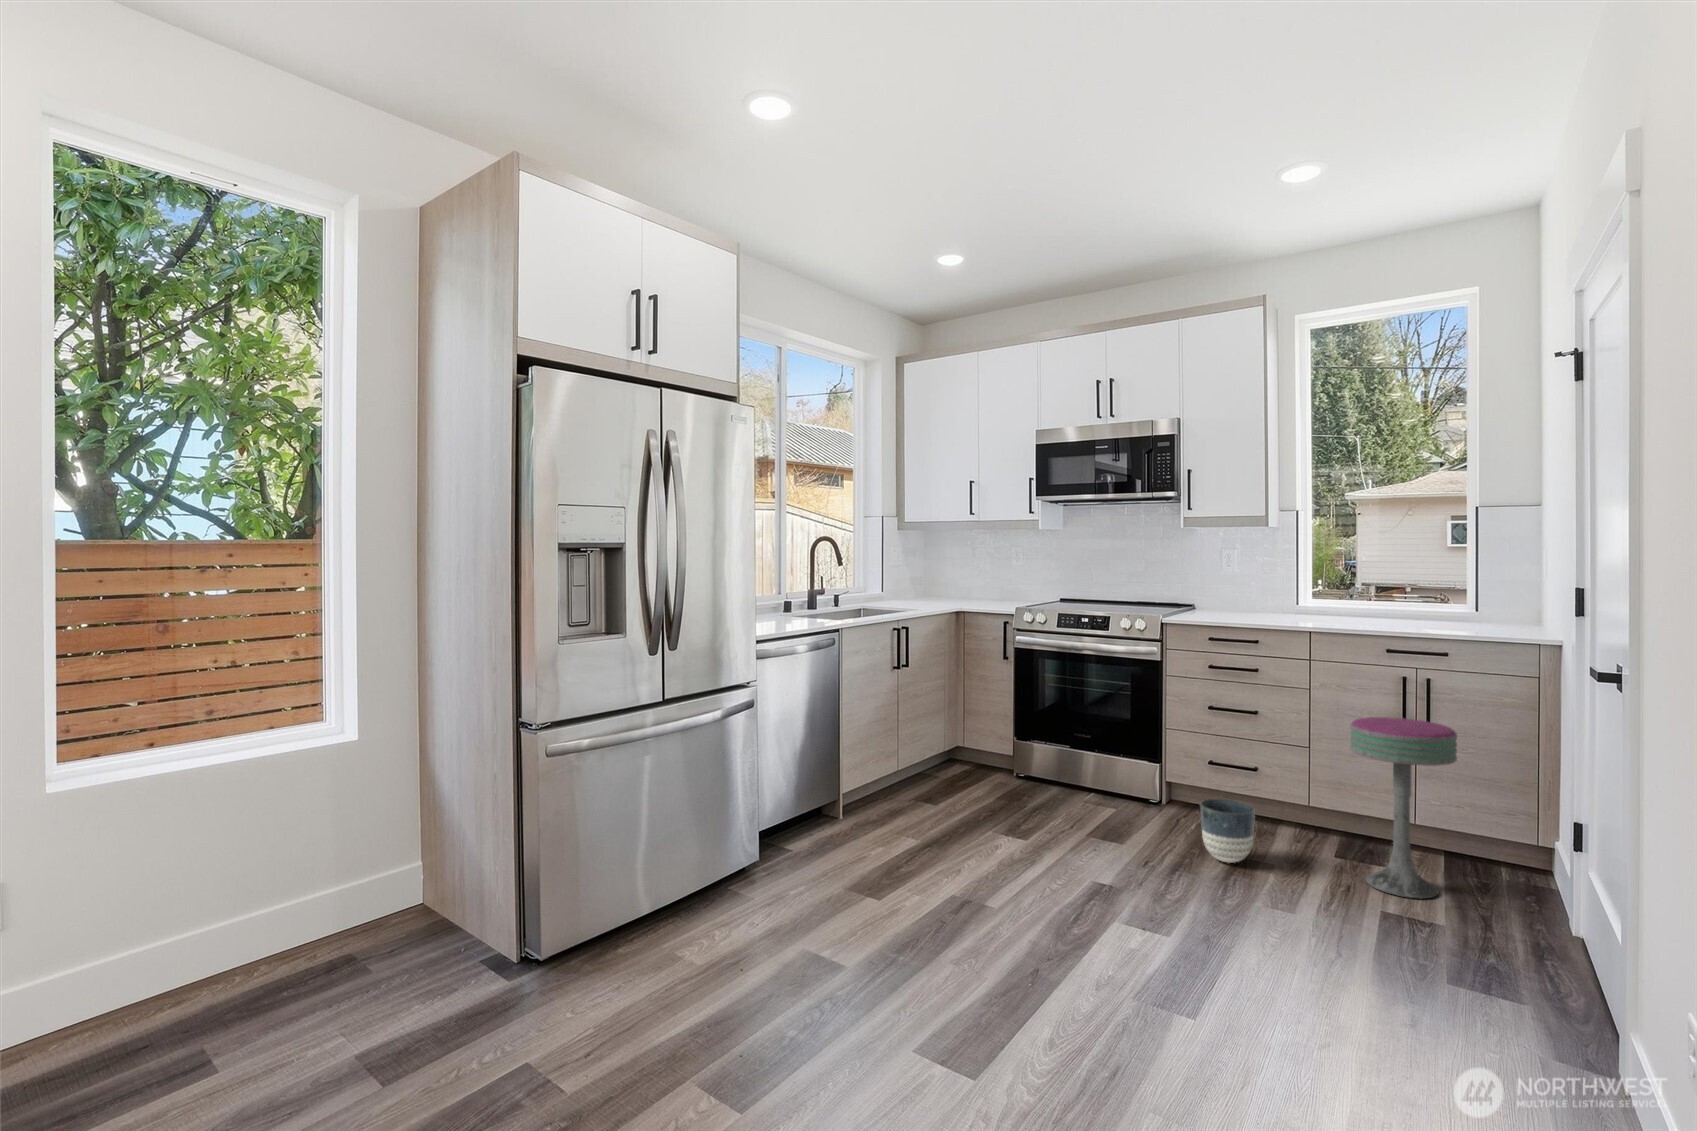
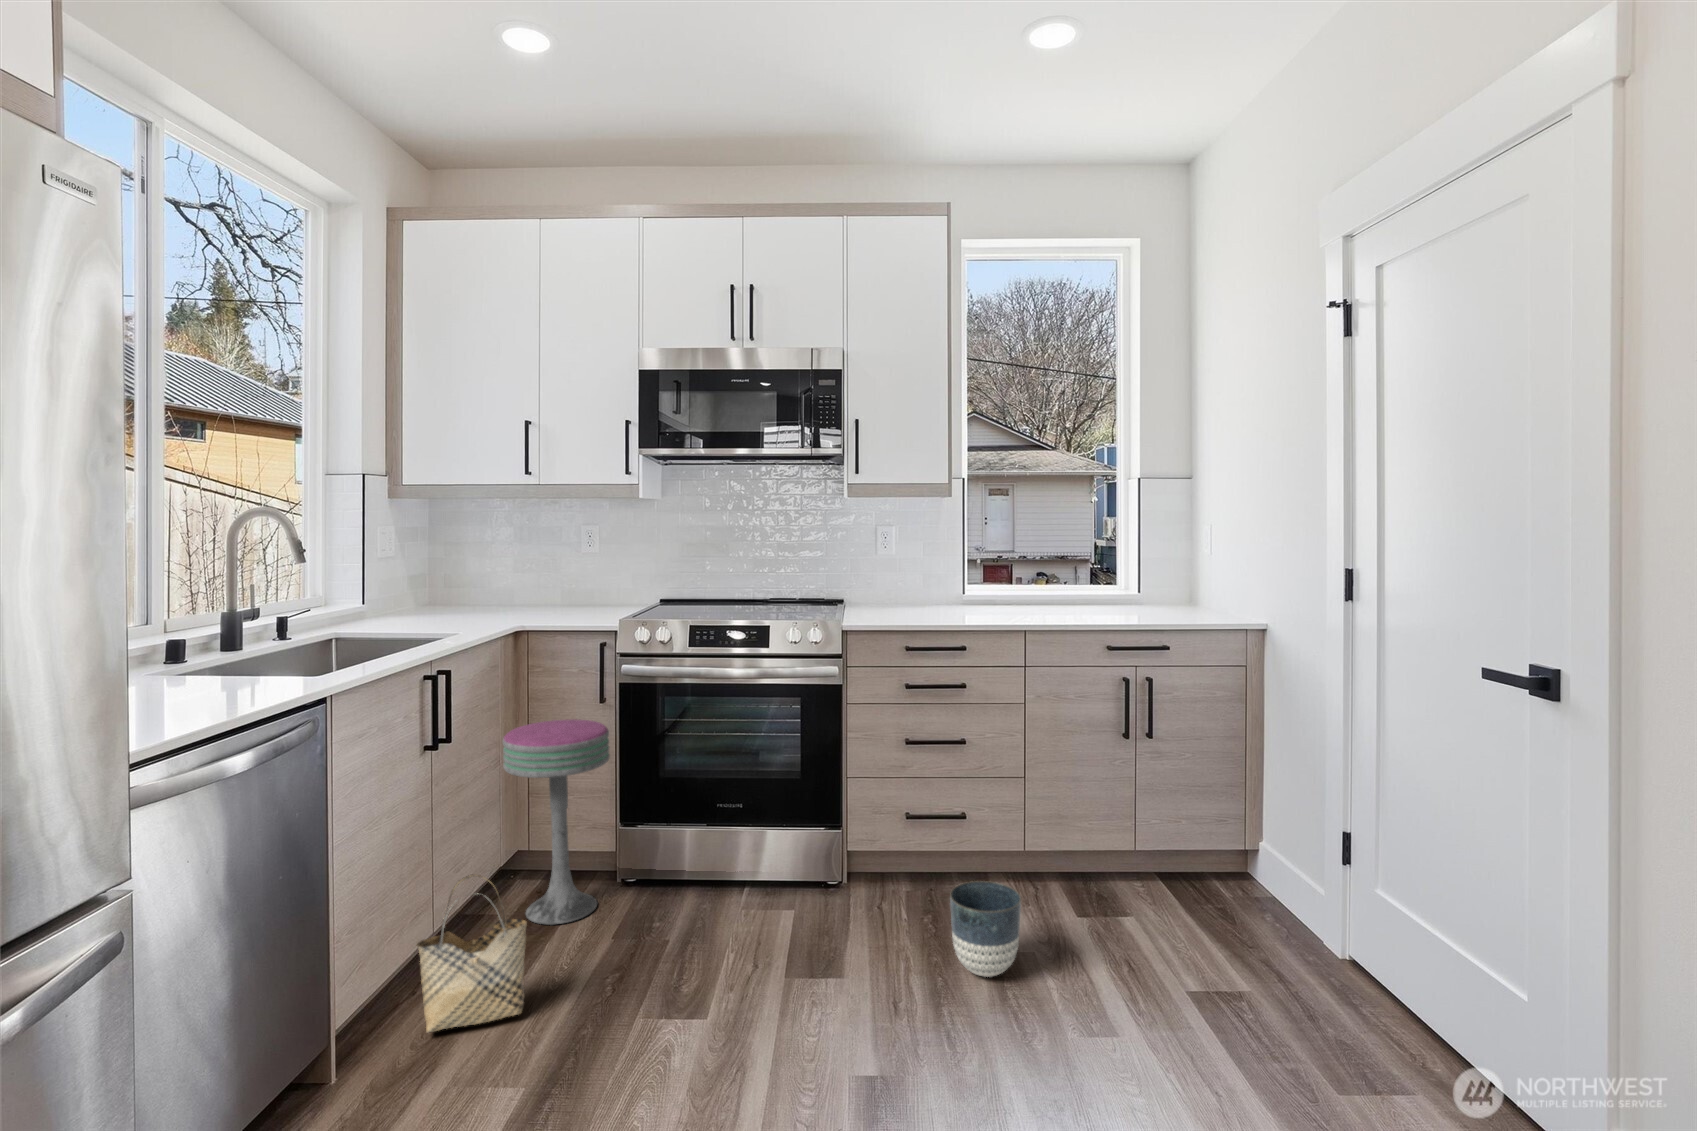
bar stool: present [1350,717,1457,898] -> present [503,719,610,925]
woven basket: none [881,737,937,816] -> present [416,875,527,1033]

